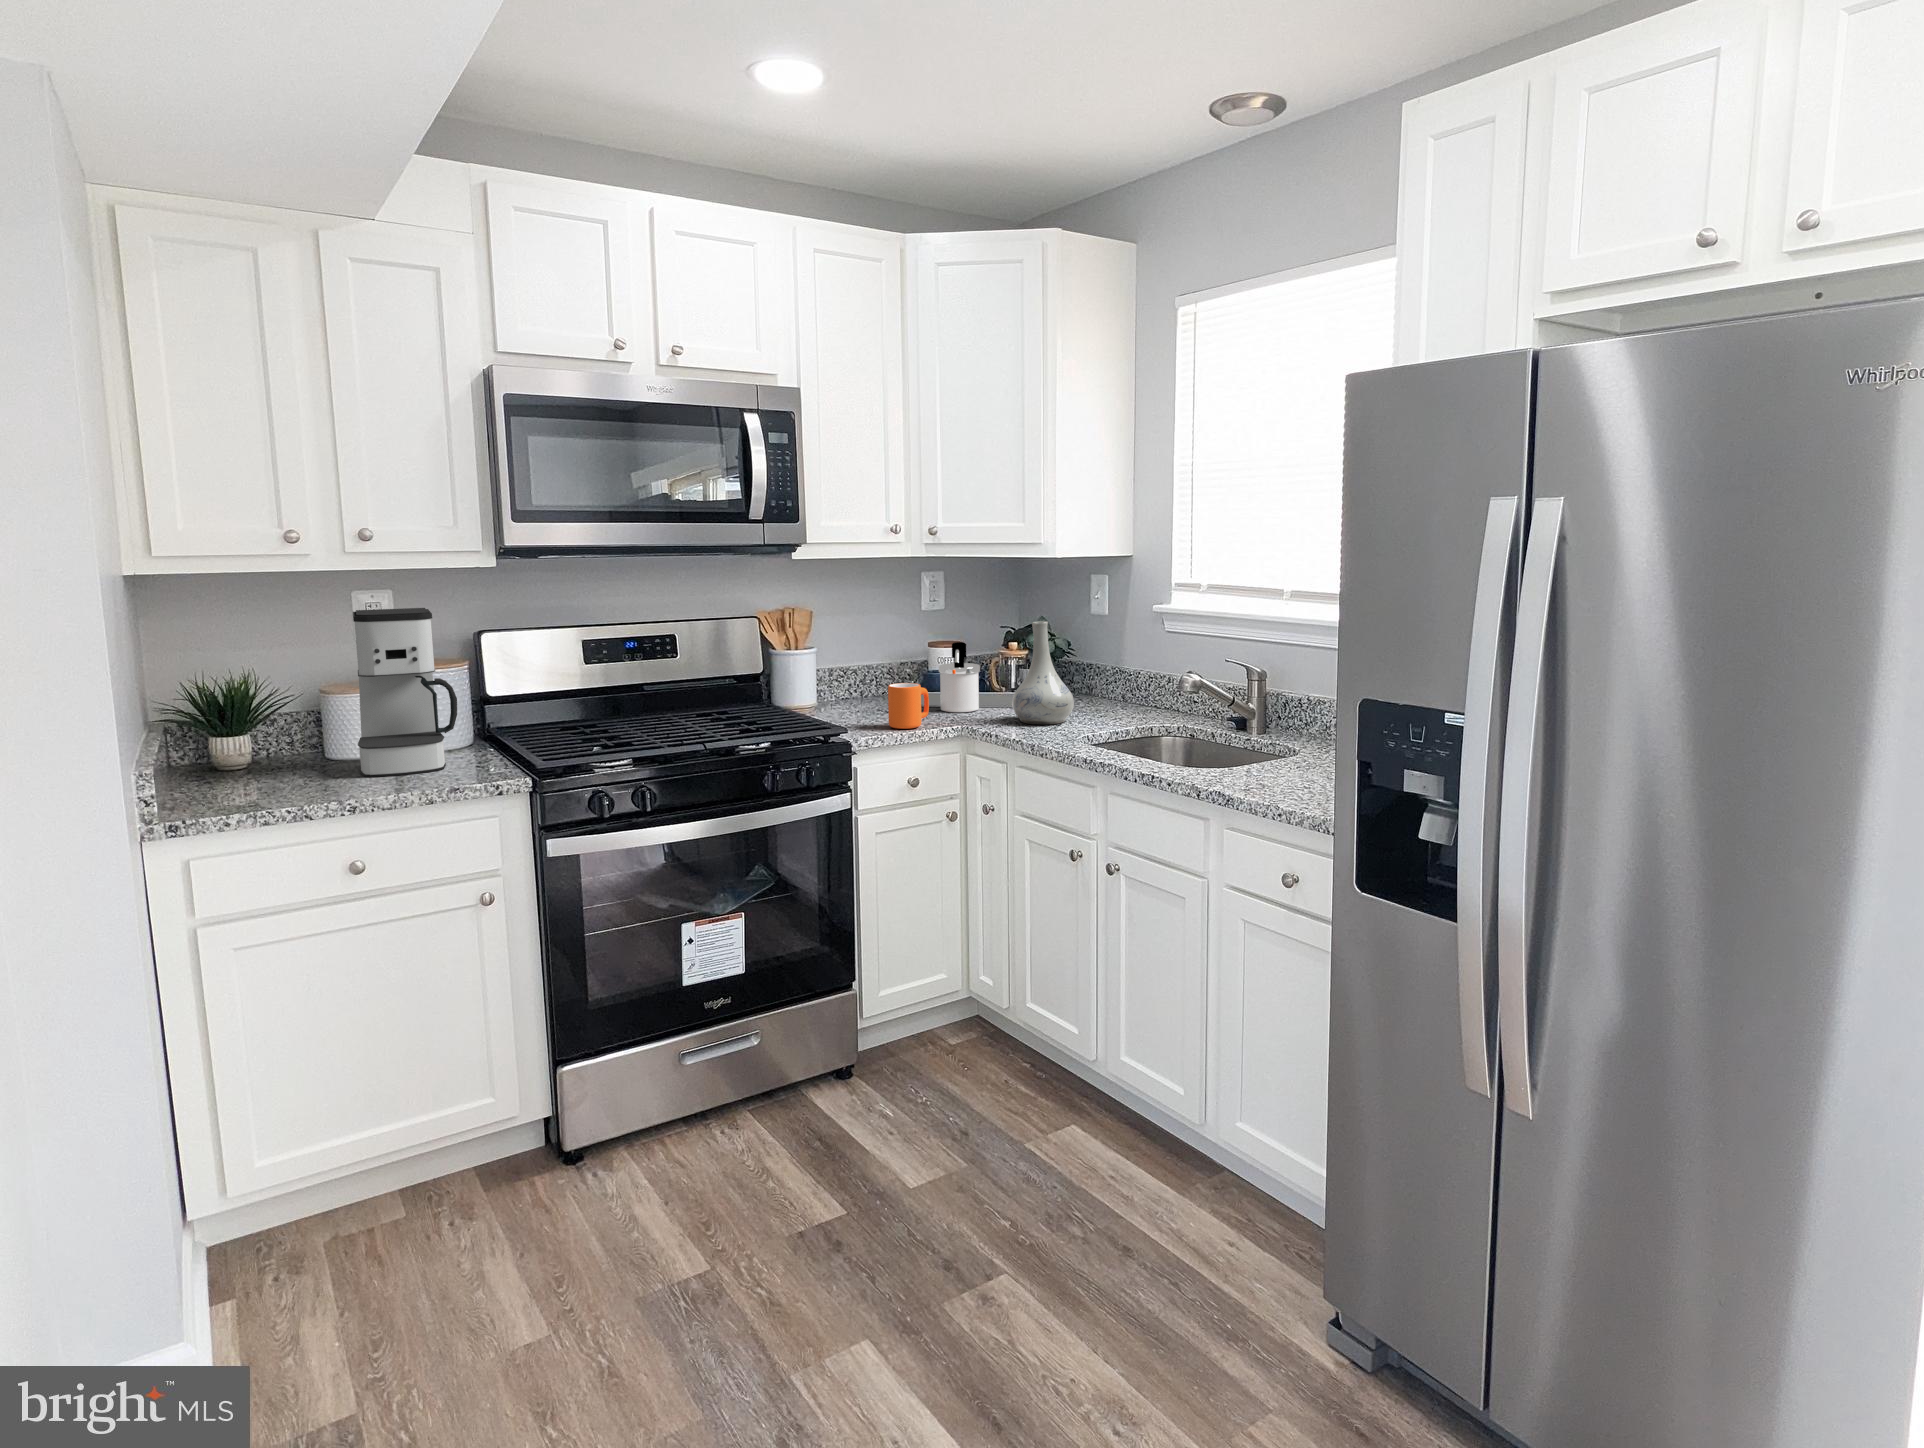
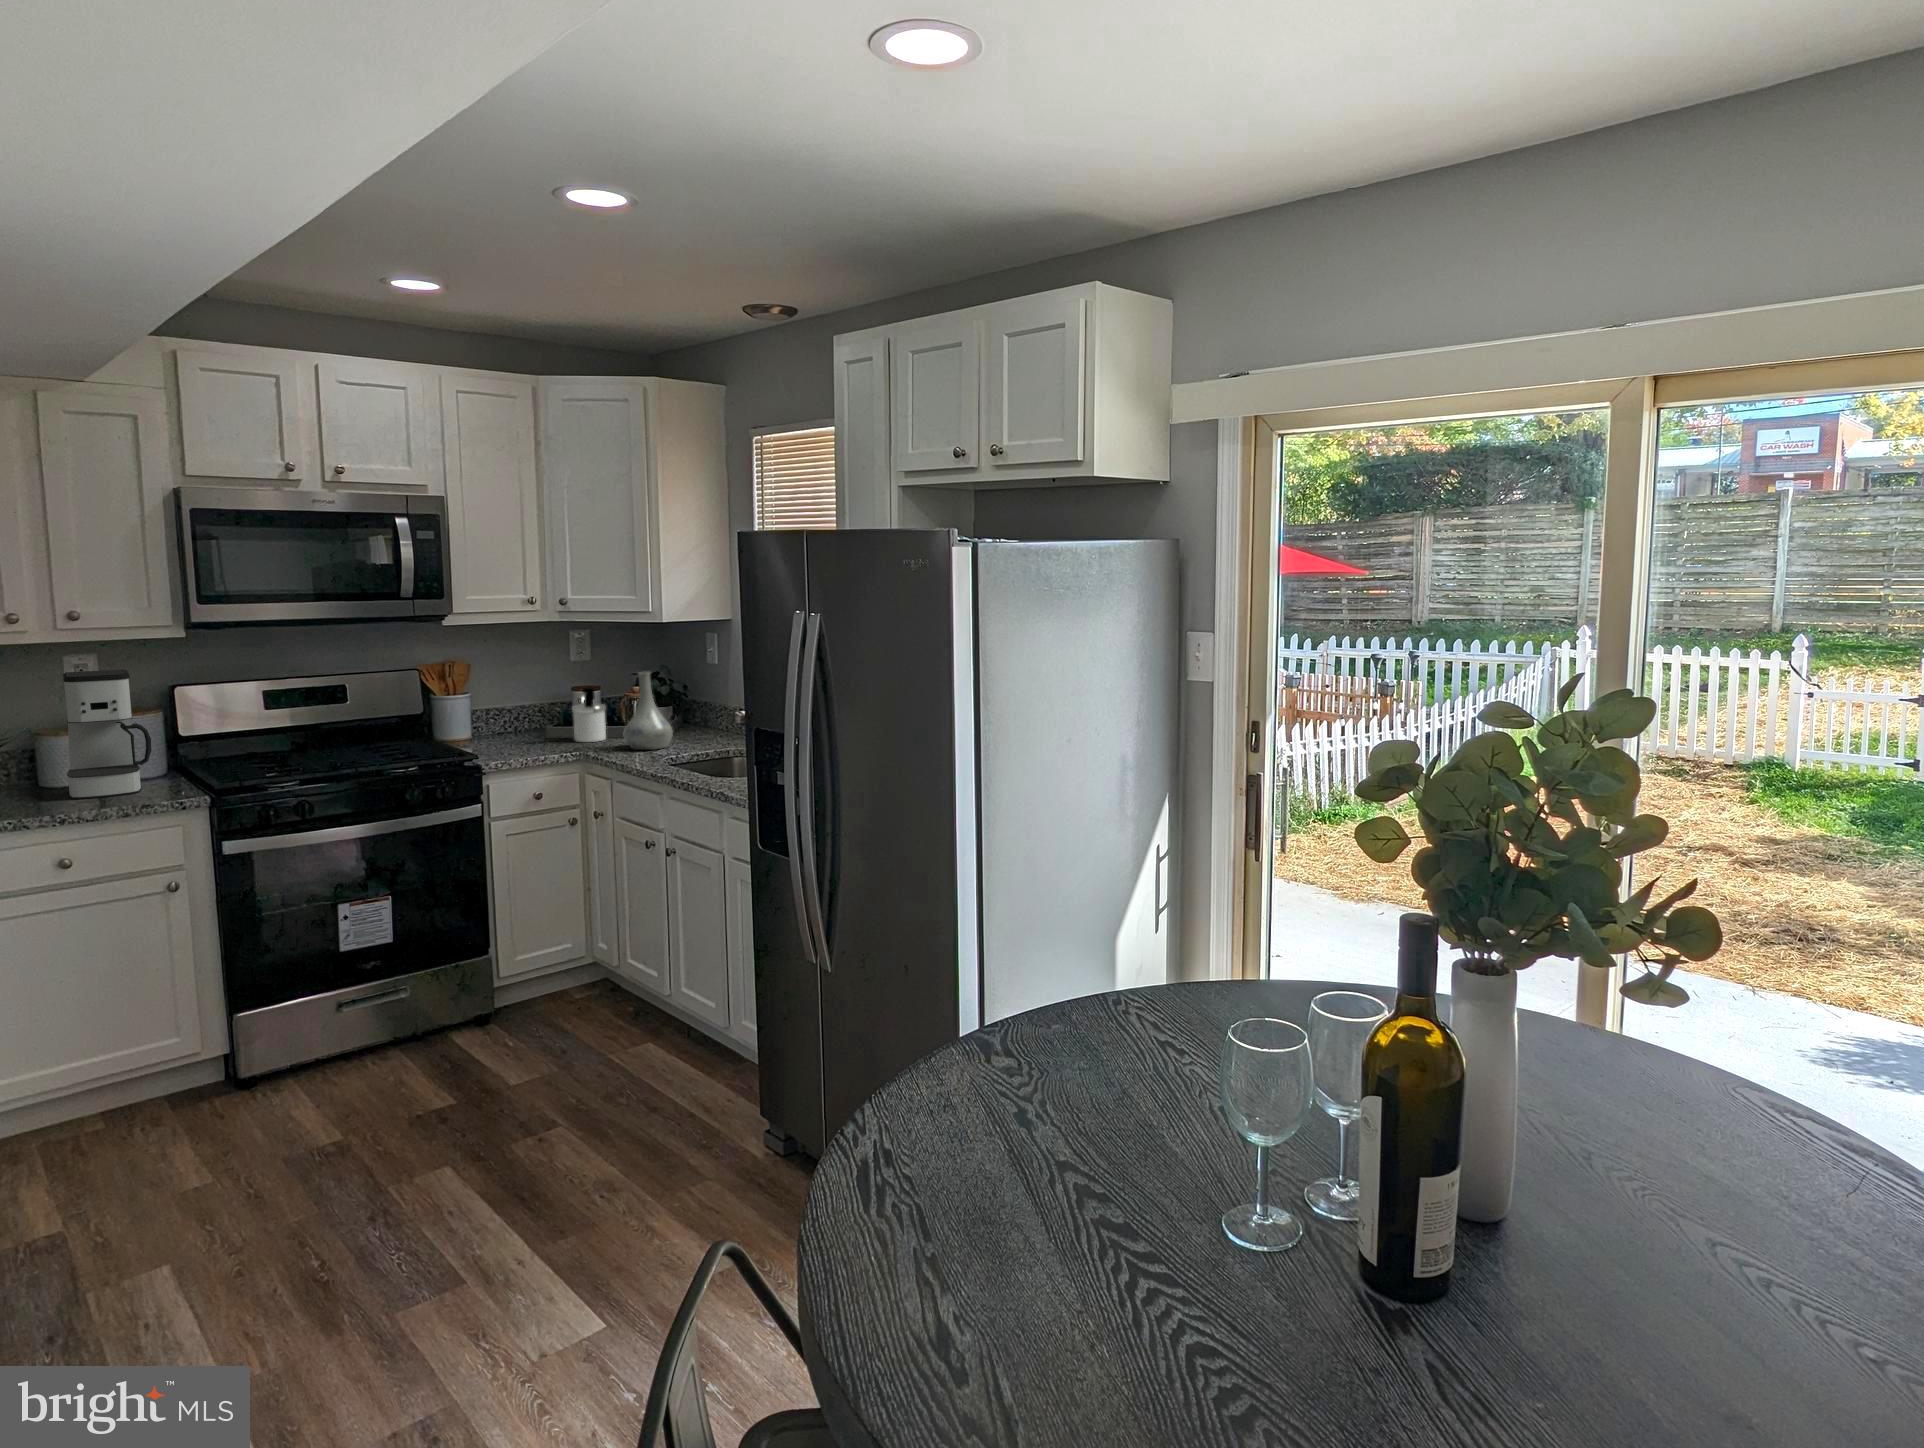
mug: present [888,683,929,729] -> none [520,720,555,755]

